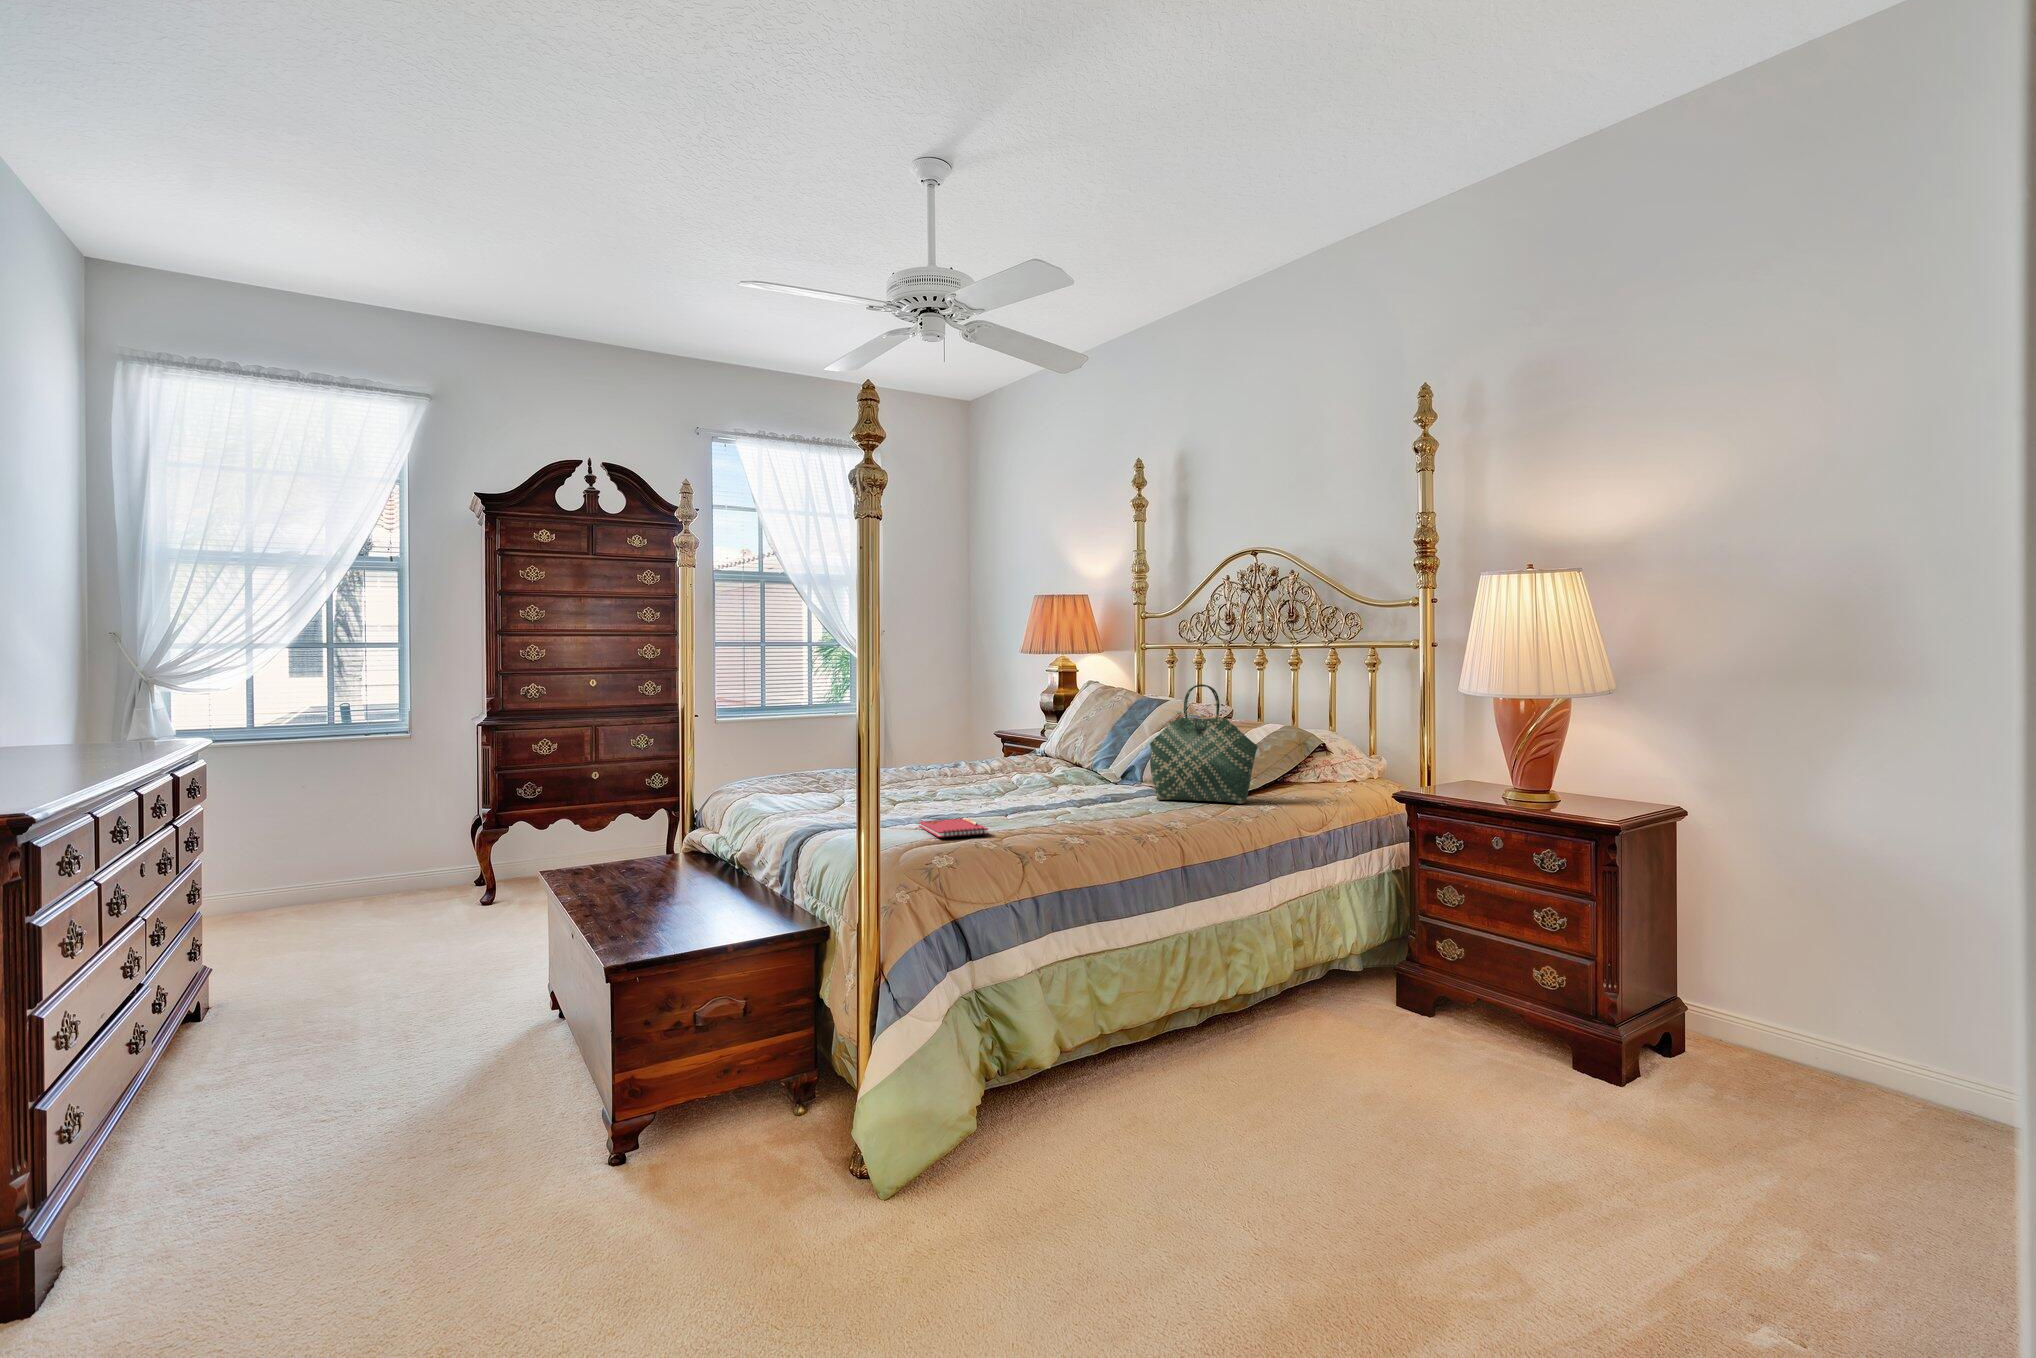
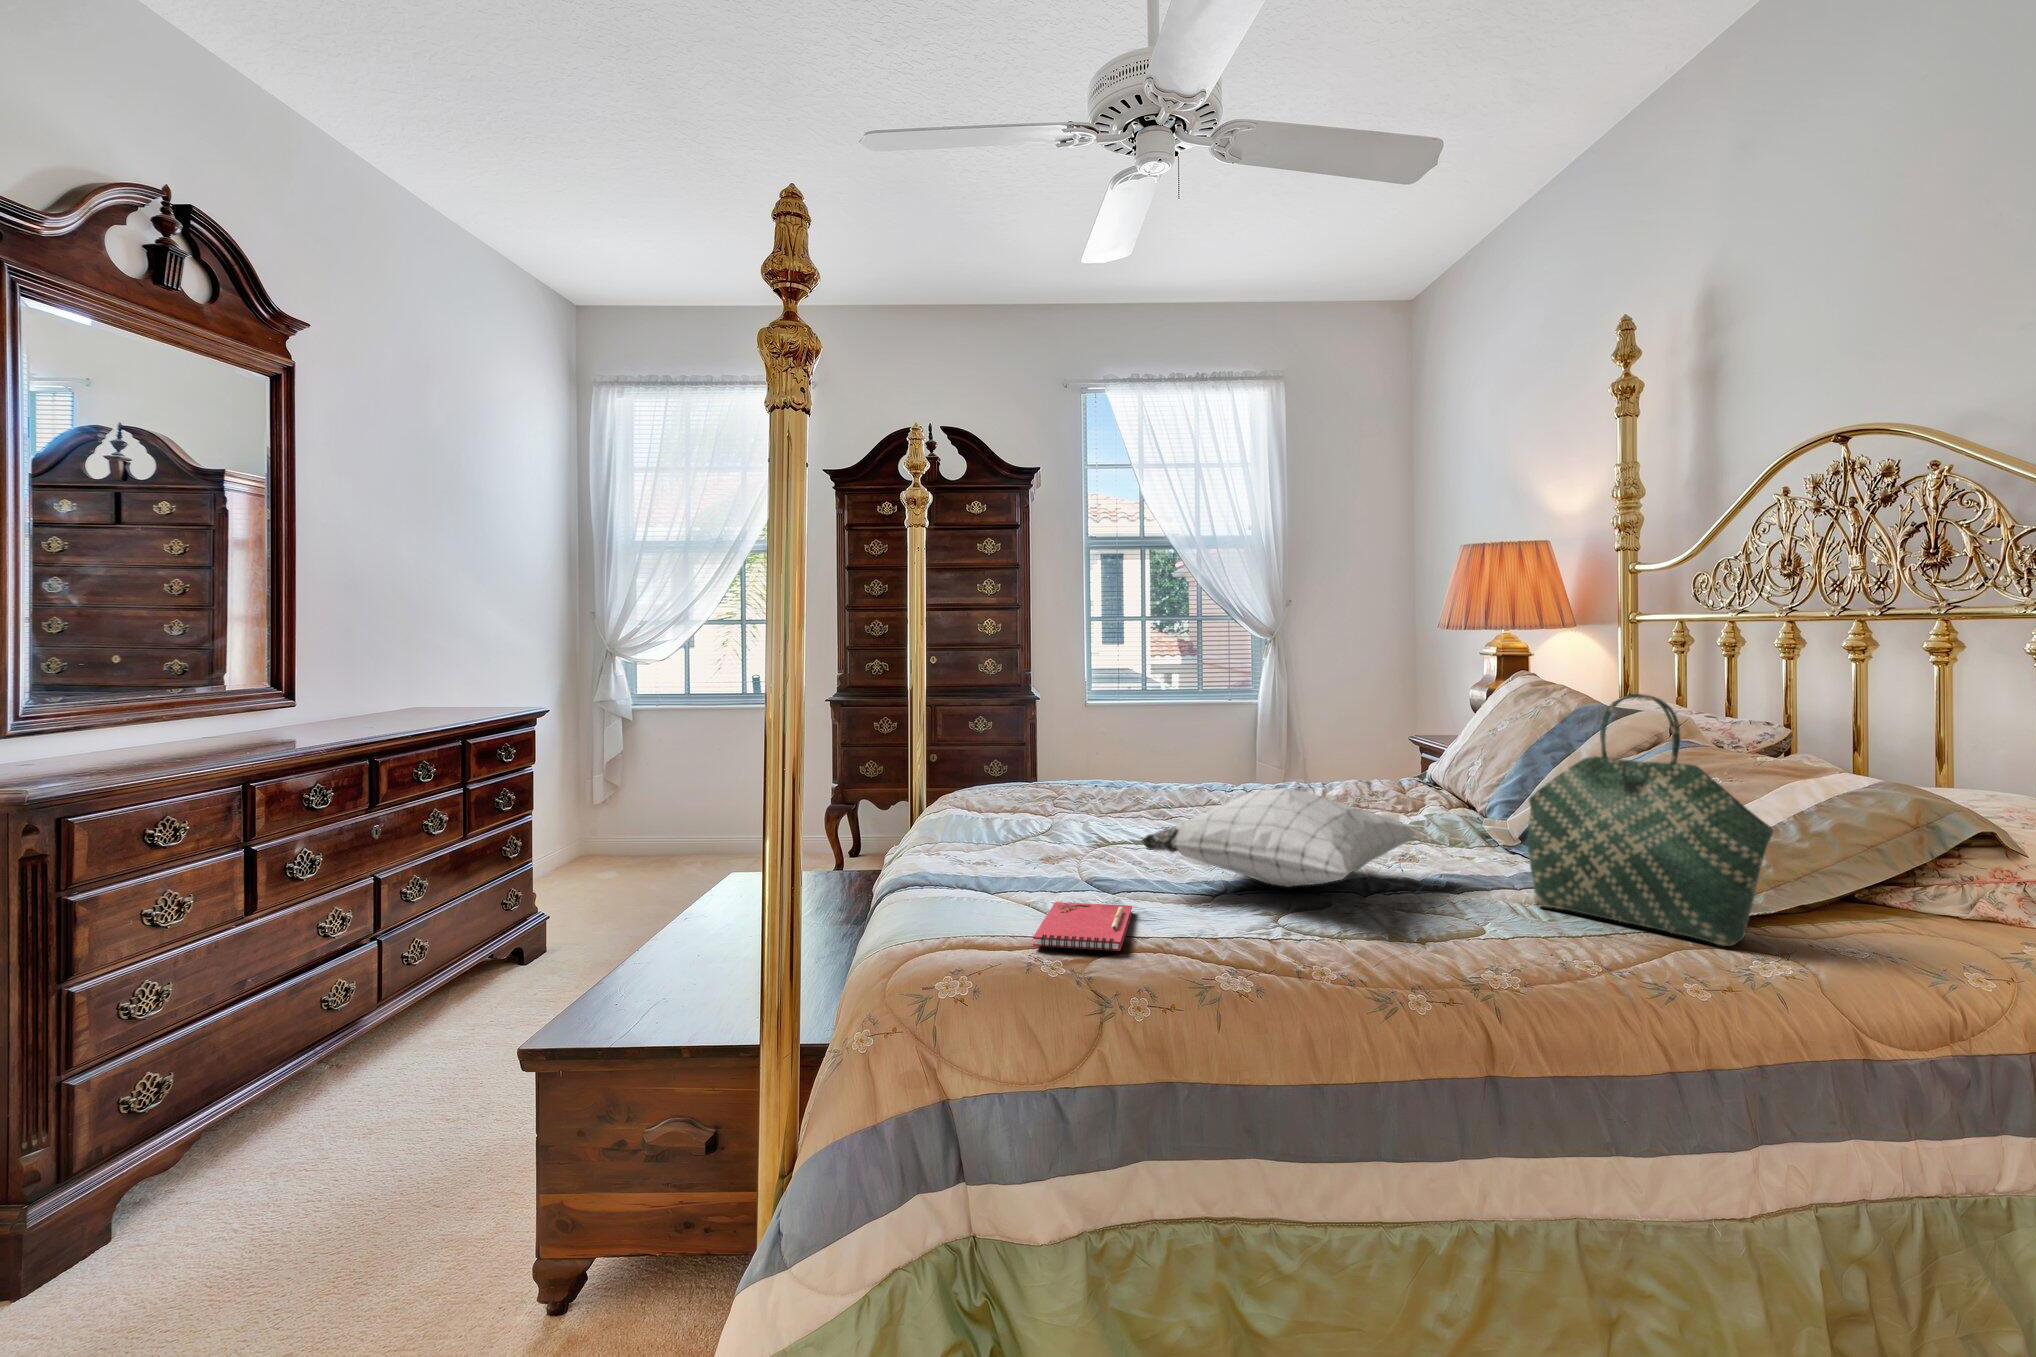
pillow: none [955,746,1092,805] -> present [1141,788,1416,887]

